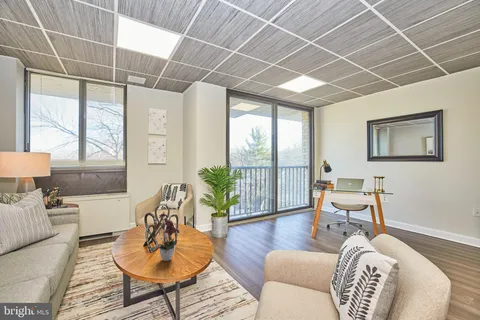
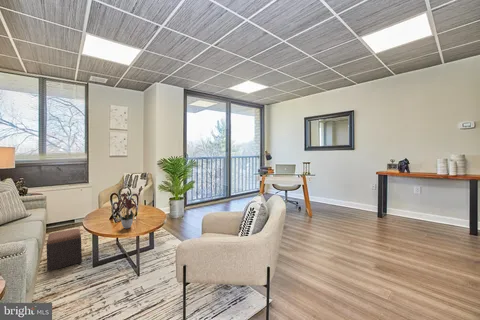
footstool: none [73,251,113,306] -> present [46,229,82,271]

